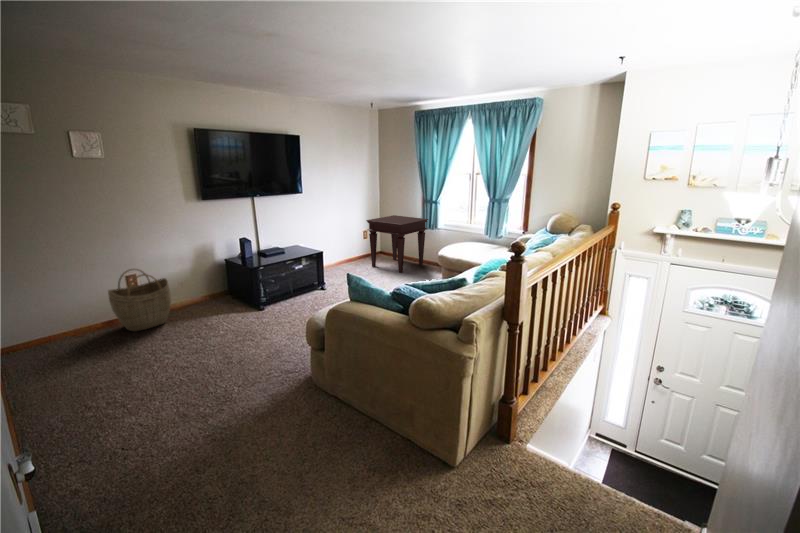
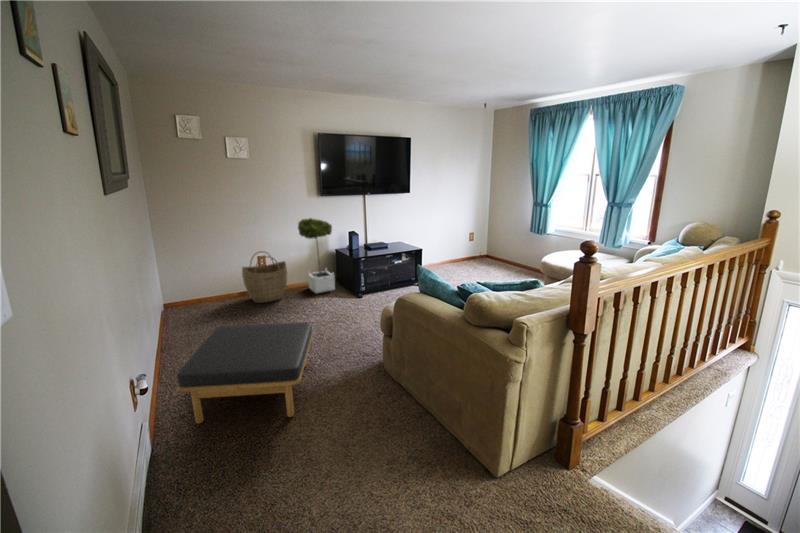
side table: present [366,215,428,273] -> none [470,218,537,277]
potted tree: none [179,225,231,311] -> present [298,218,335,293]
ottoman: none [59,347,230,497] -> present [177,322,313,423]

